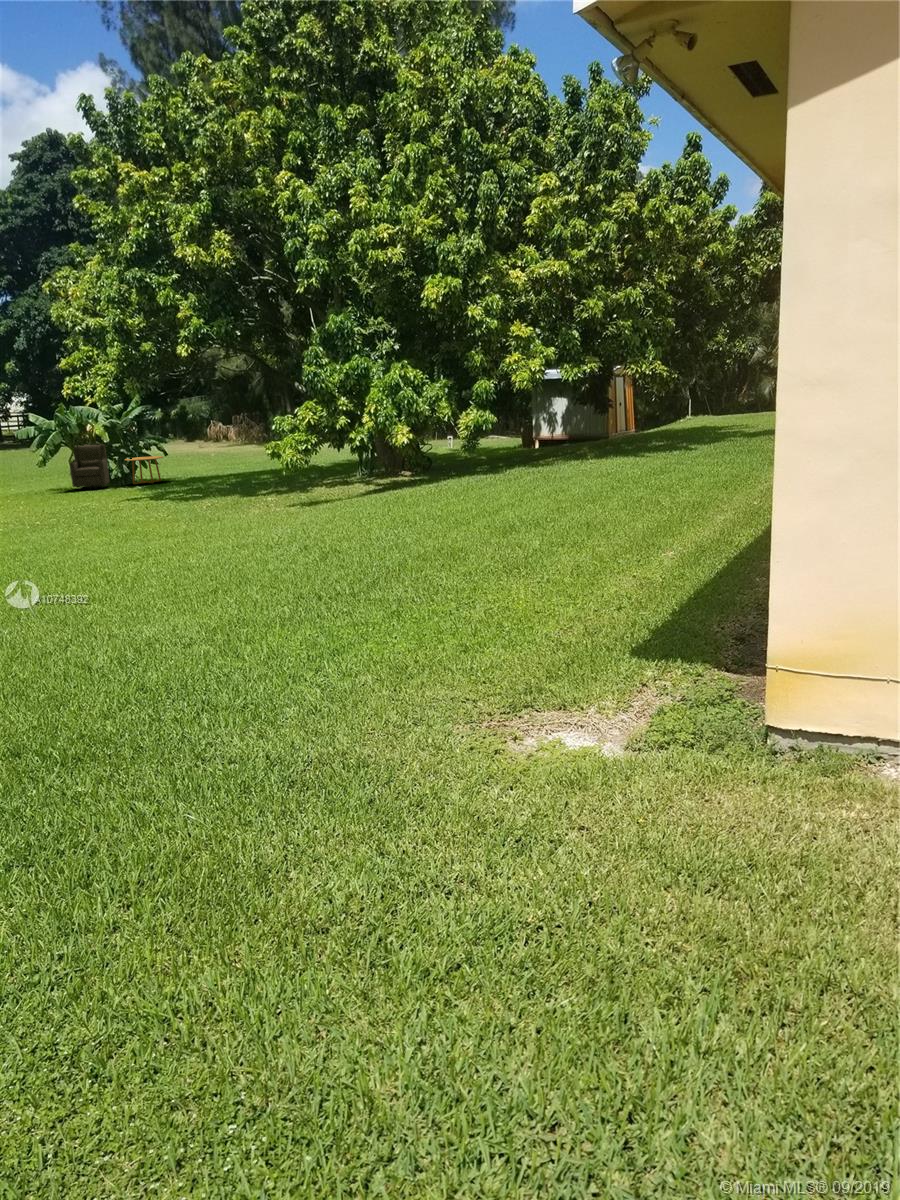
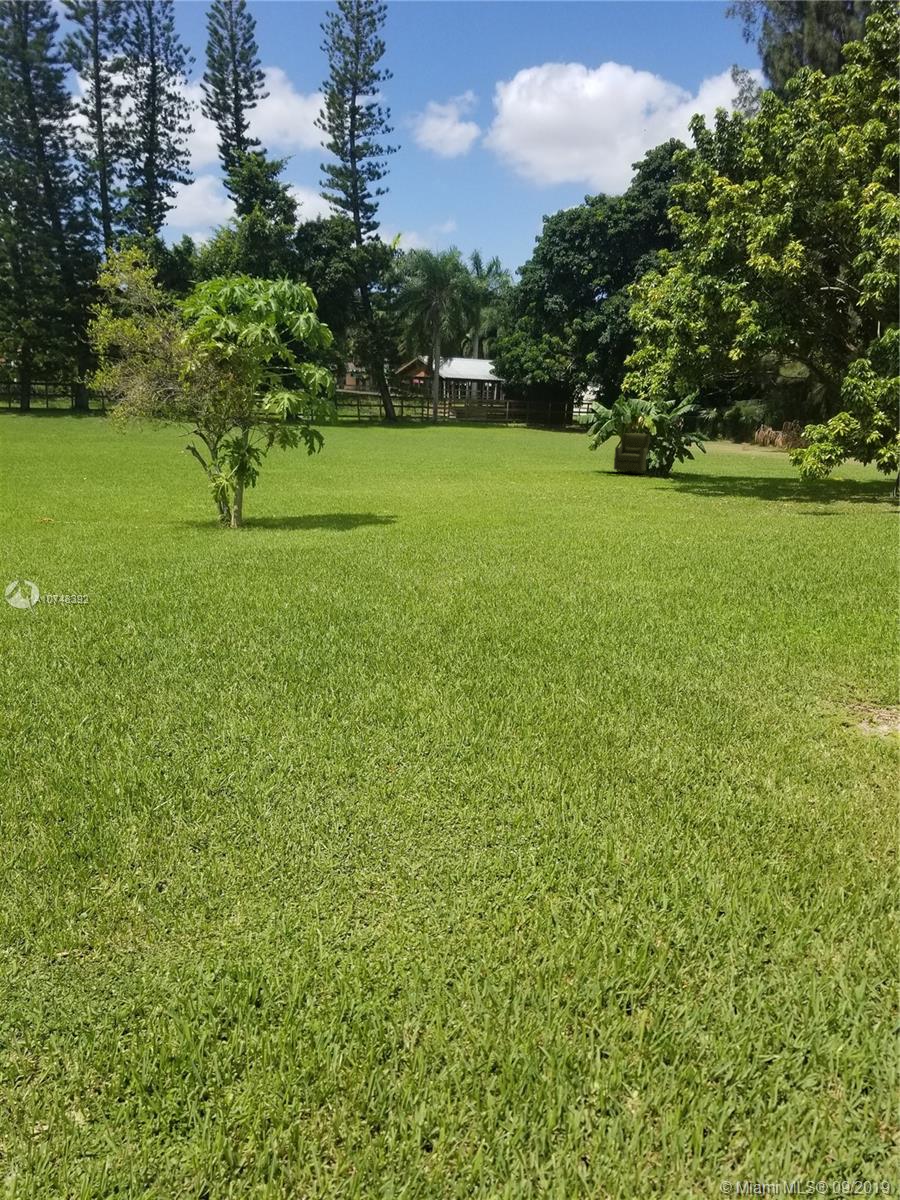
round table: present [125,456,163,484] -> none [664,451,700,476]

